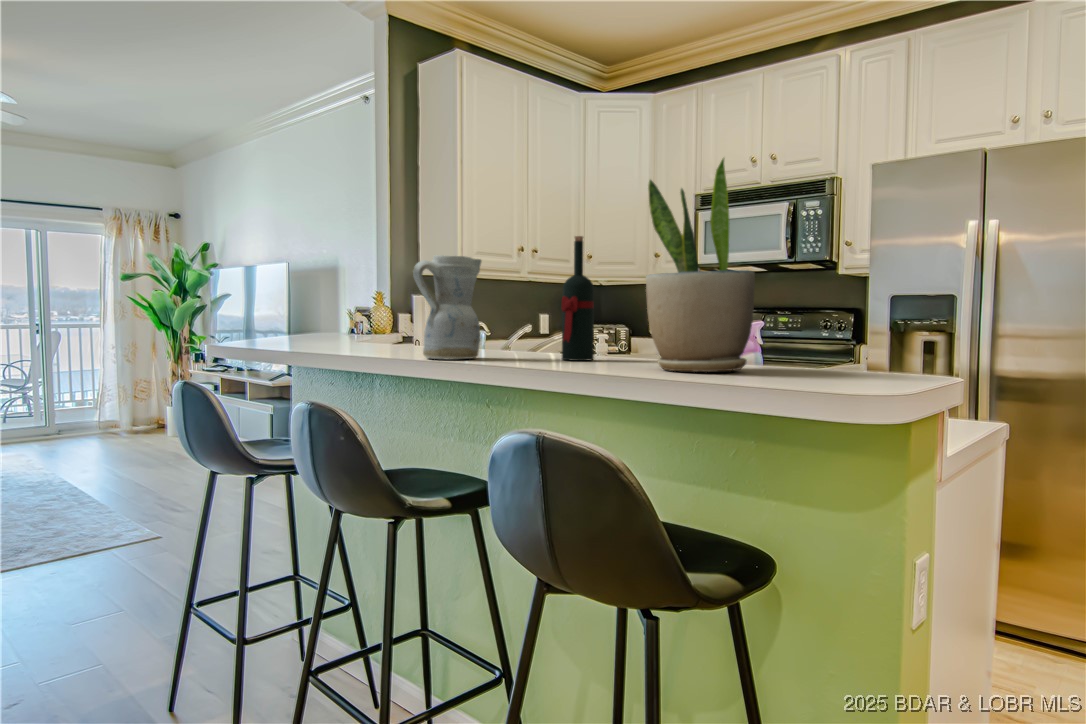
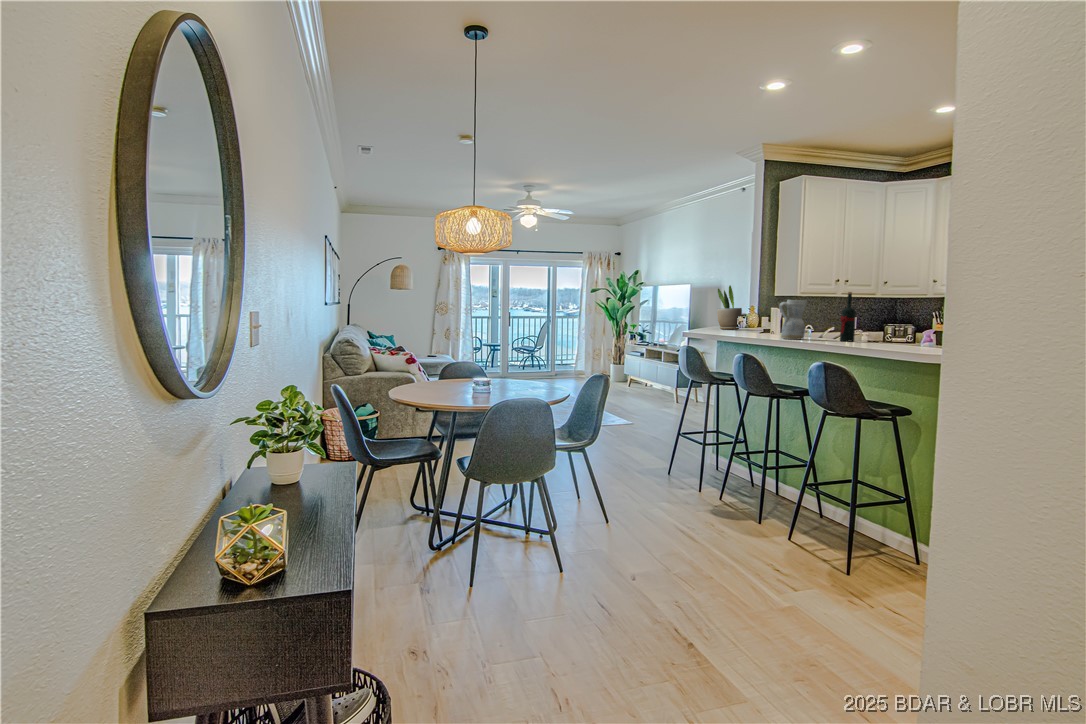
potted plant: present [646,159,755,372] -> present [717,286,742,329]

